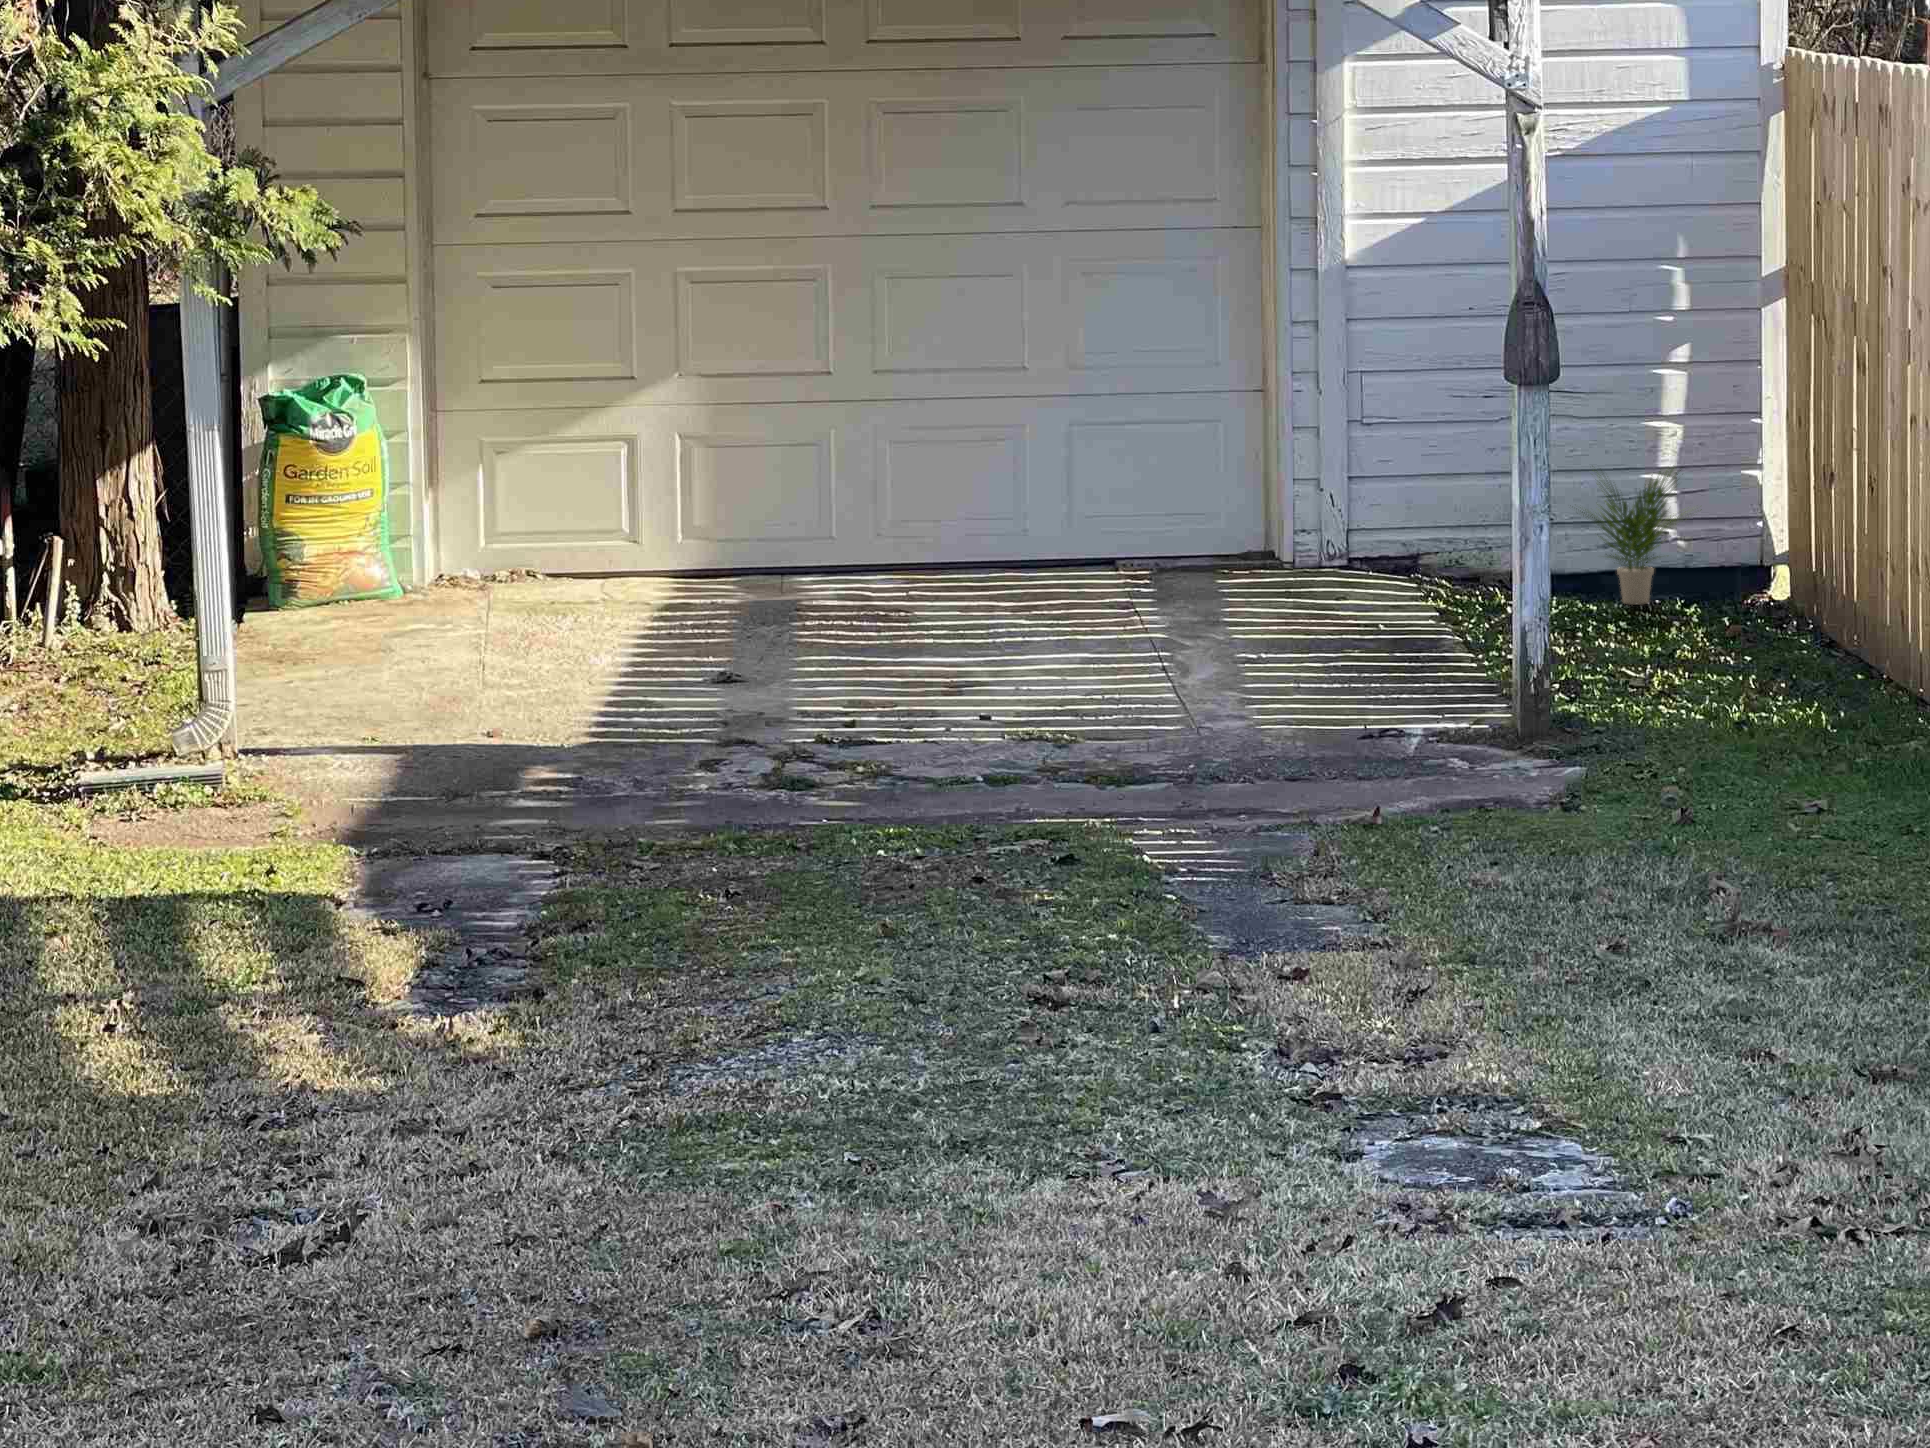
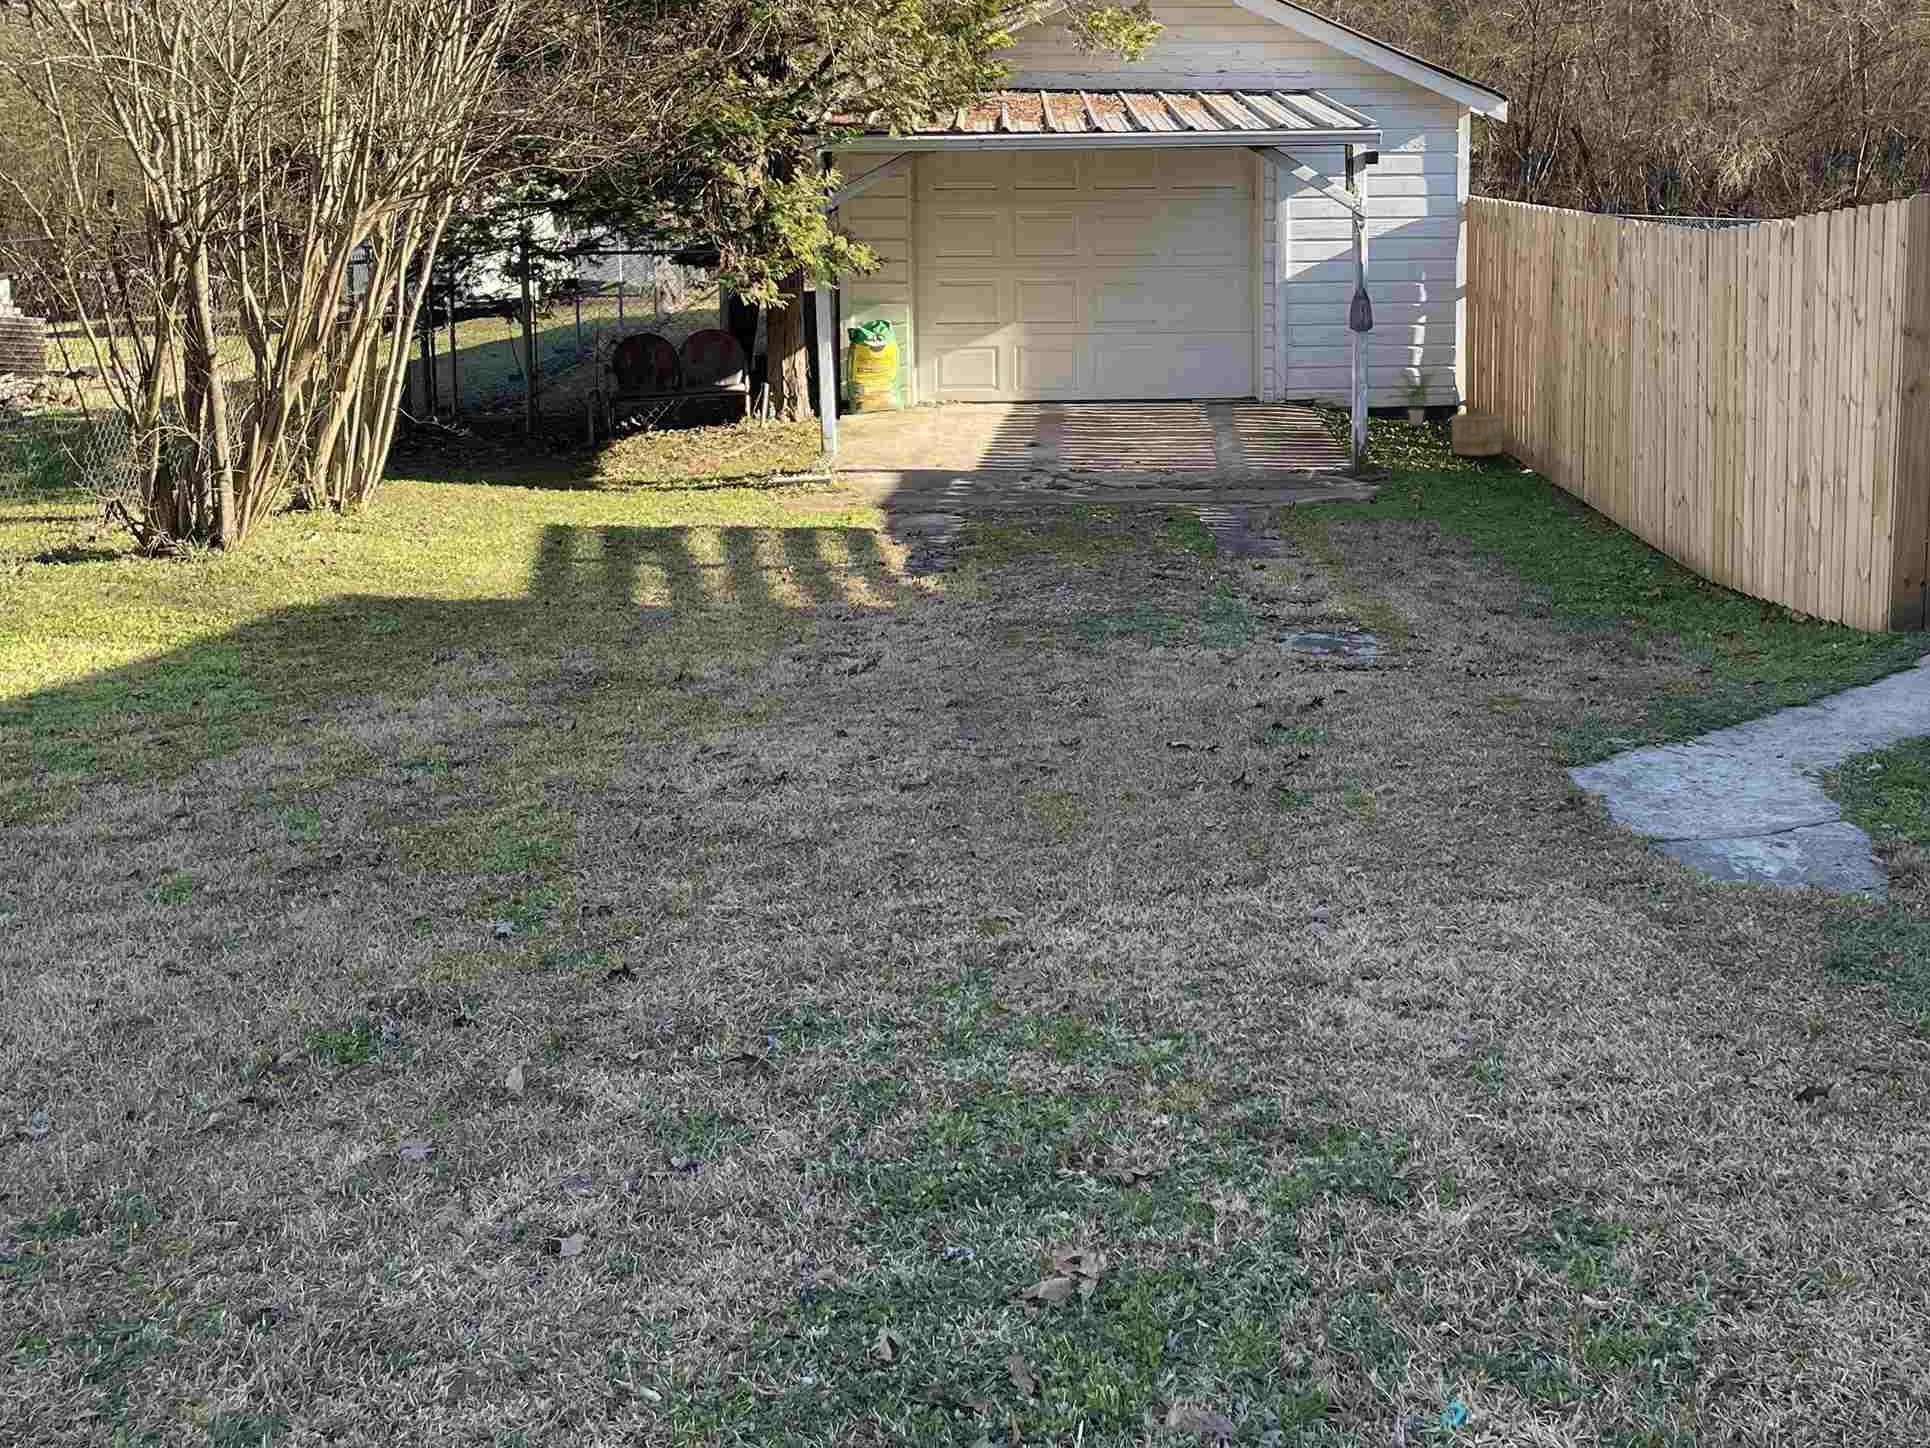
wooden bucket: none [1737,584,1863,689] -> present [1451,413,1502,456]

